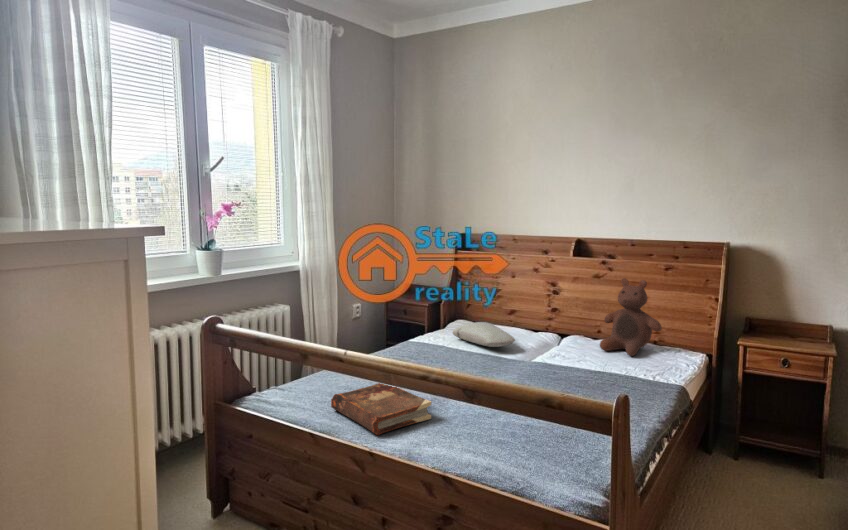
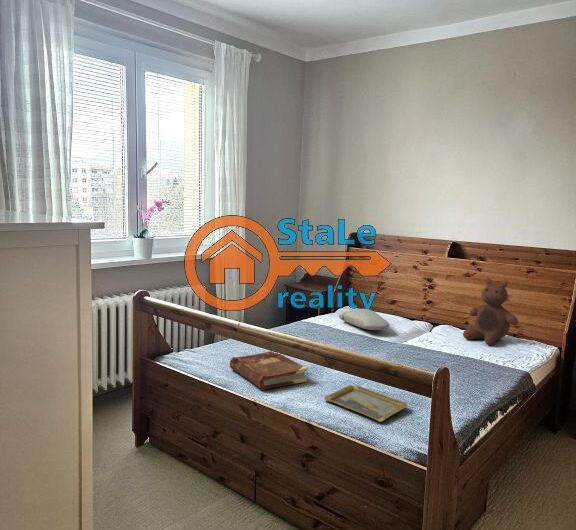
tray: none [458,419,563,467] -> present [324,385,408,421]

